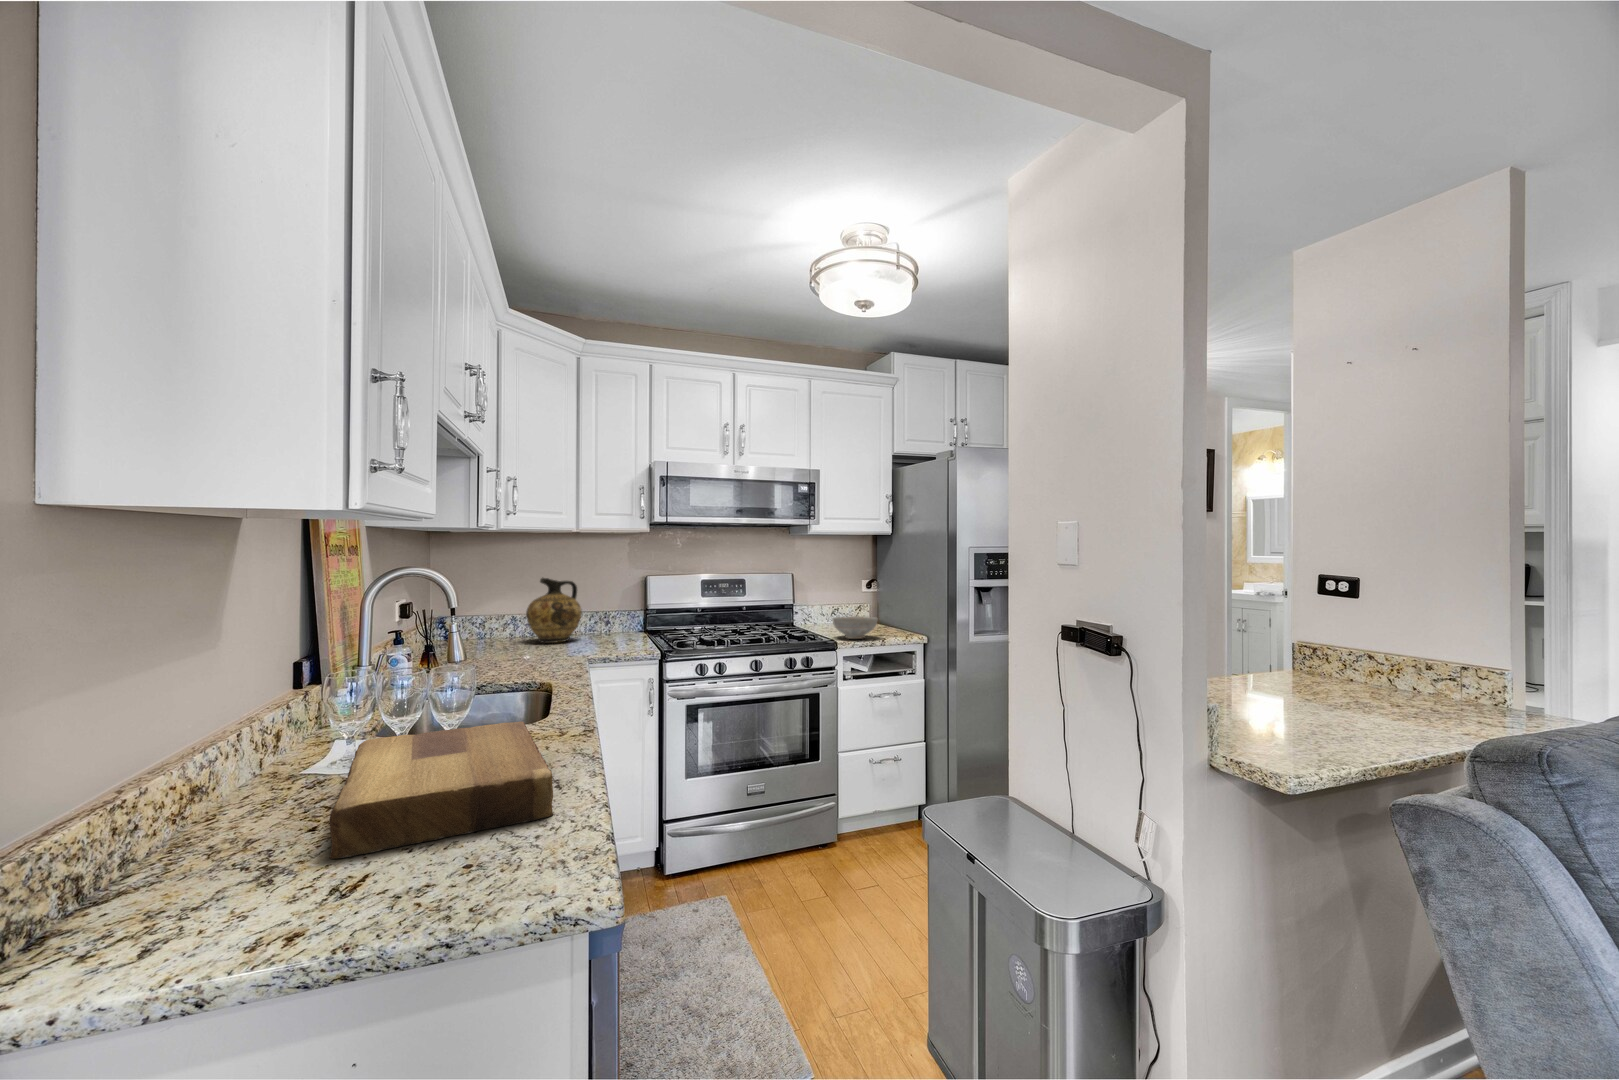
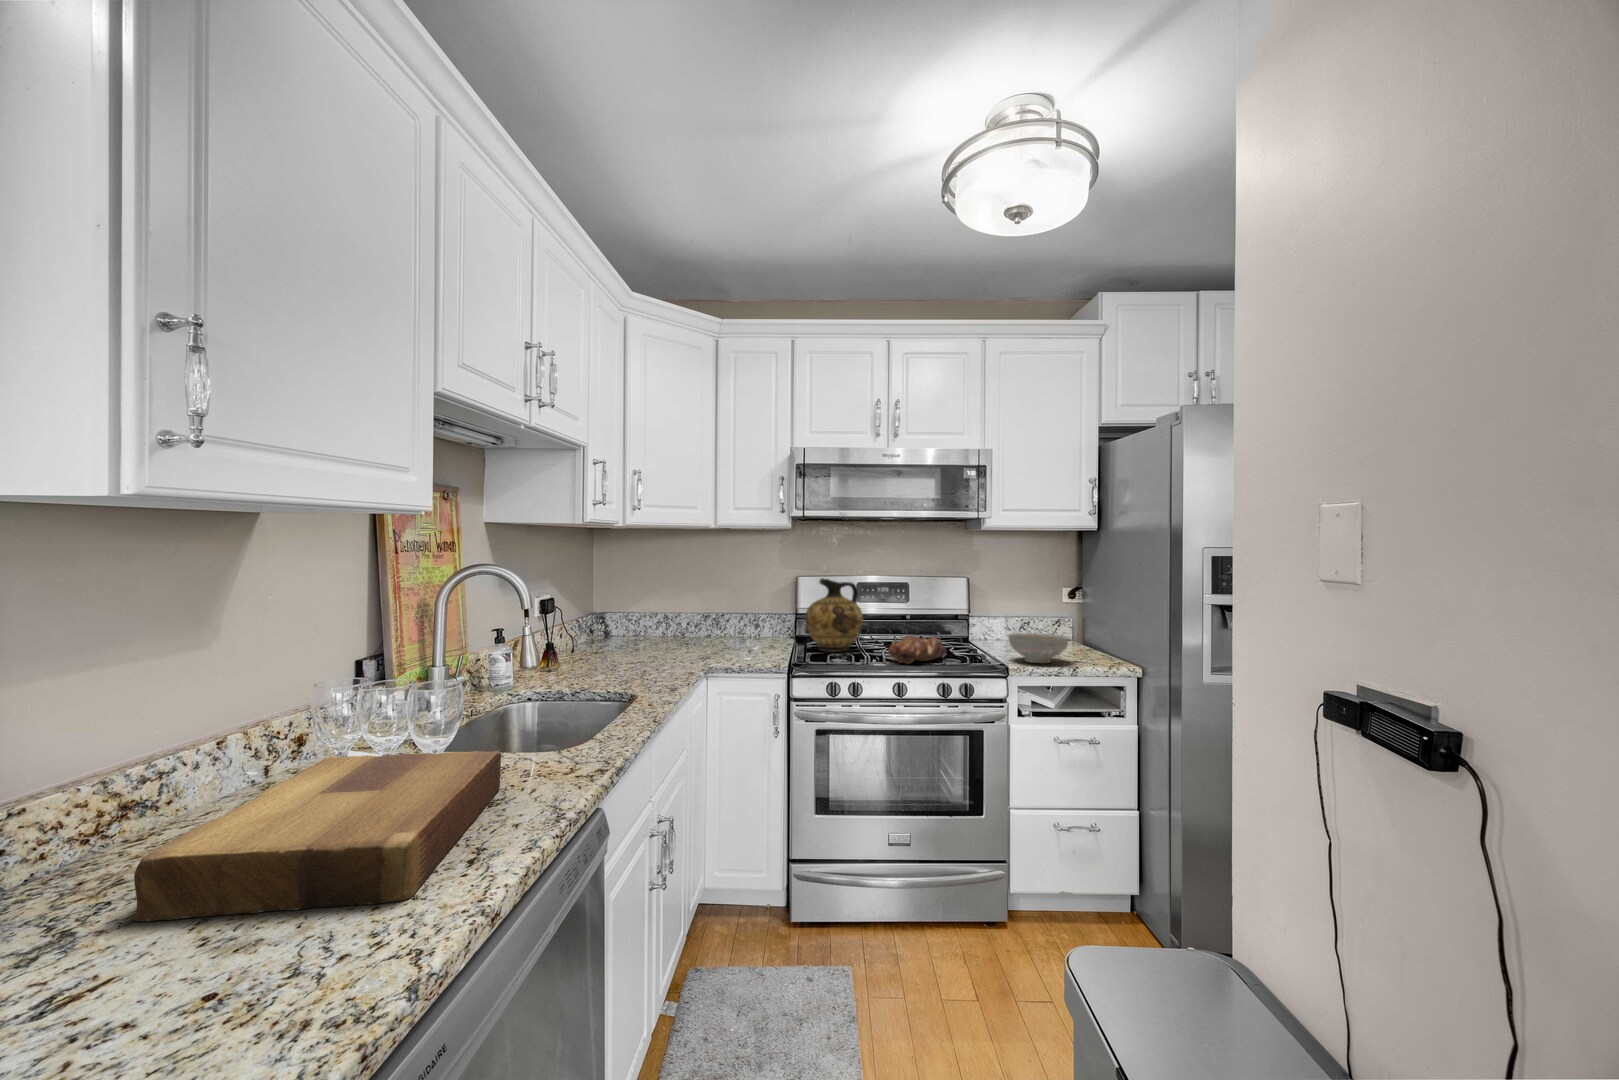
ceramic jug: present [526,578,582,643] -> present [805,578,863,652]
bread loaf: none [742,622,785,645] -> present [888,635,946,664]

